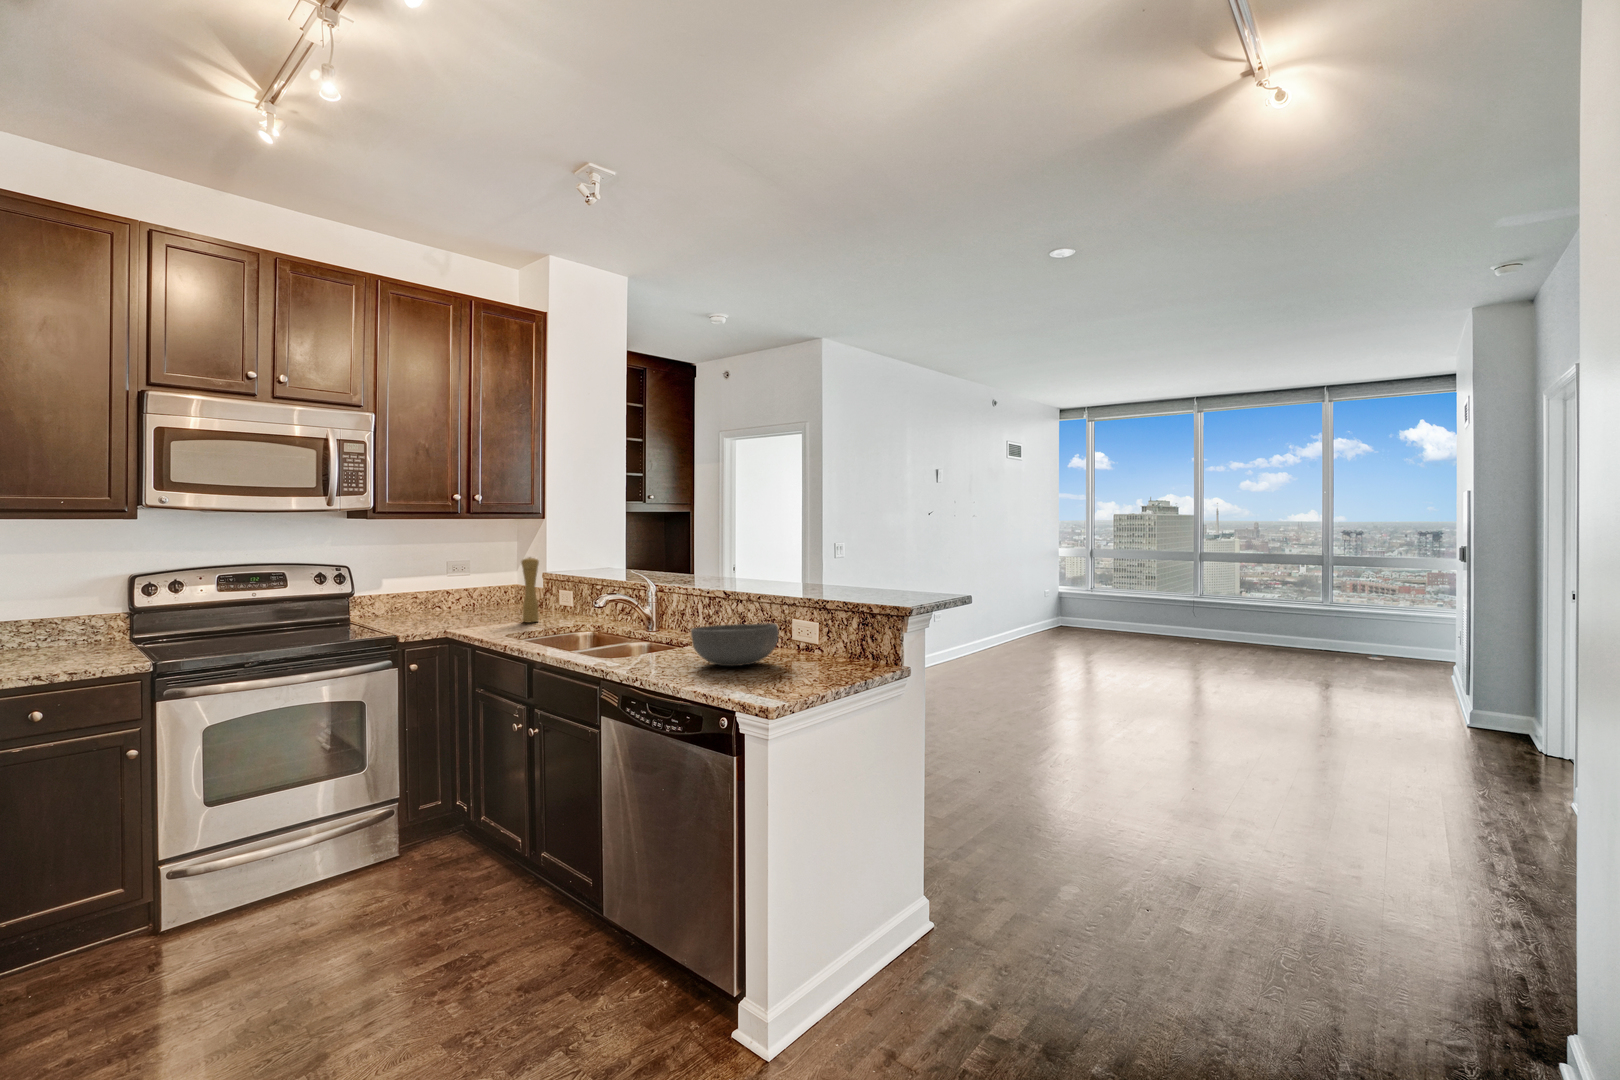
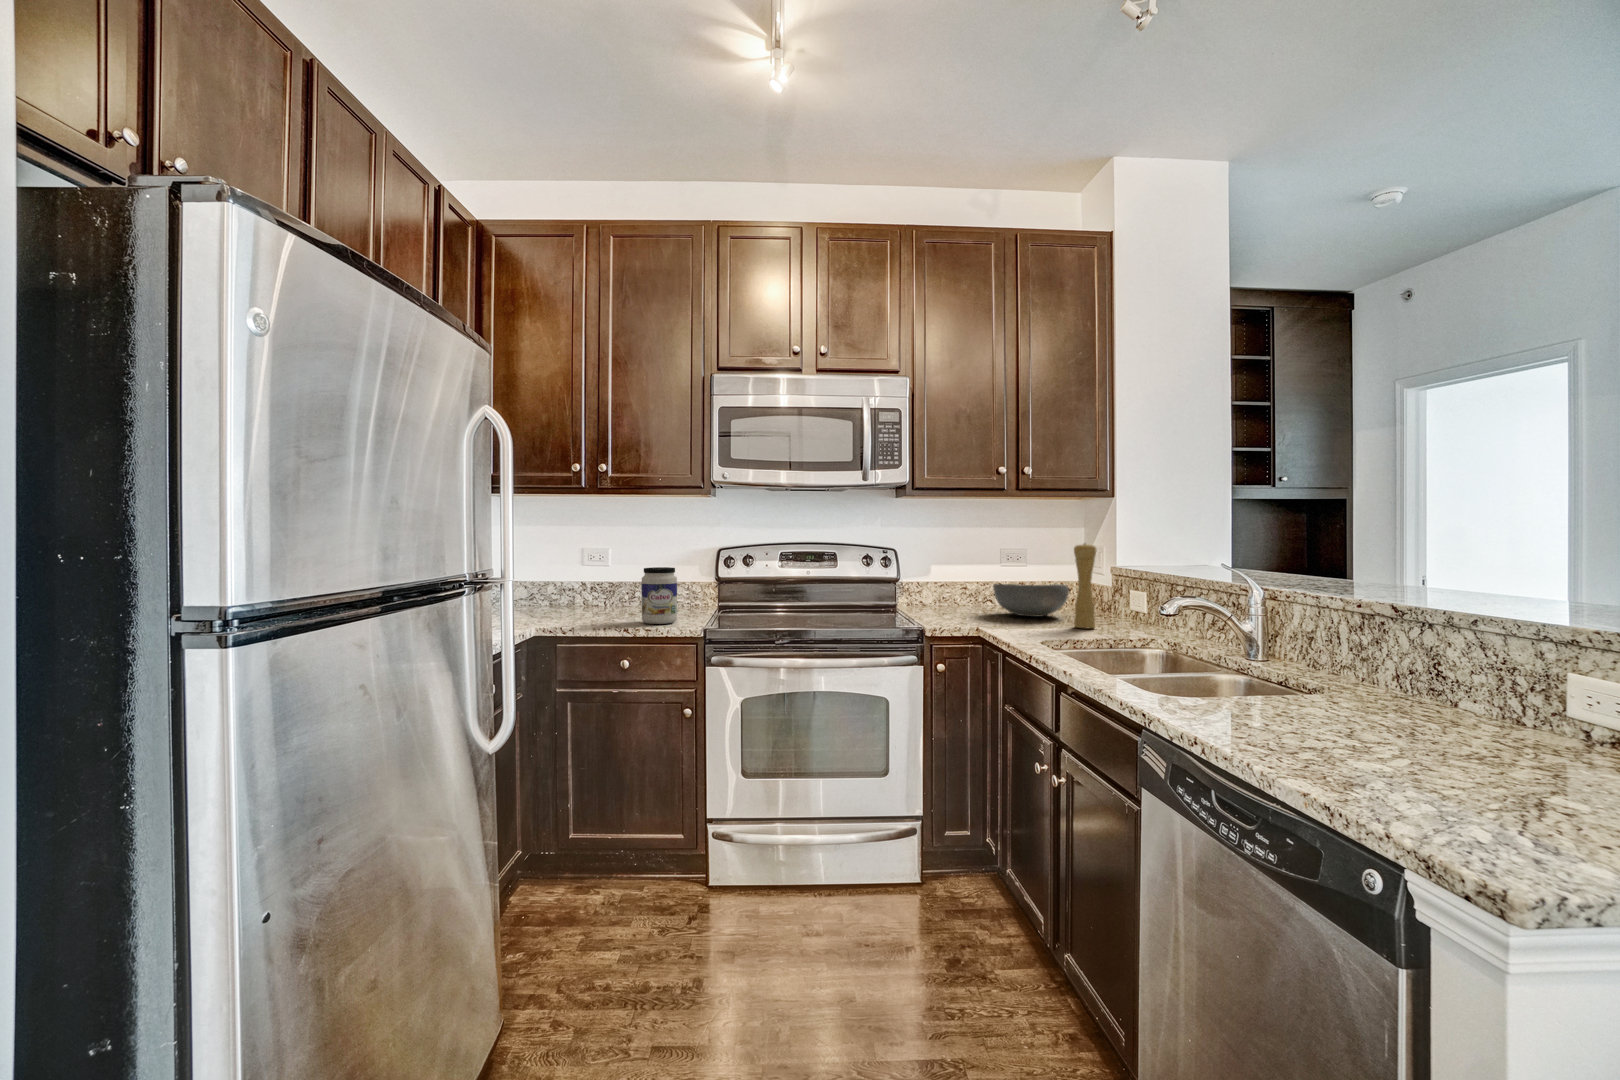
jar: none [35,600,91,665] -> present [641,567,677,624]
bowl: present [691,623,779,666] -> present [993,584,1069,617]

